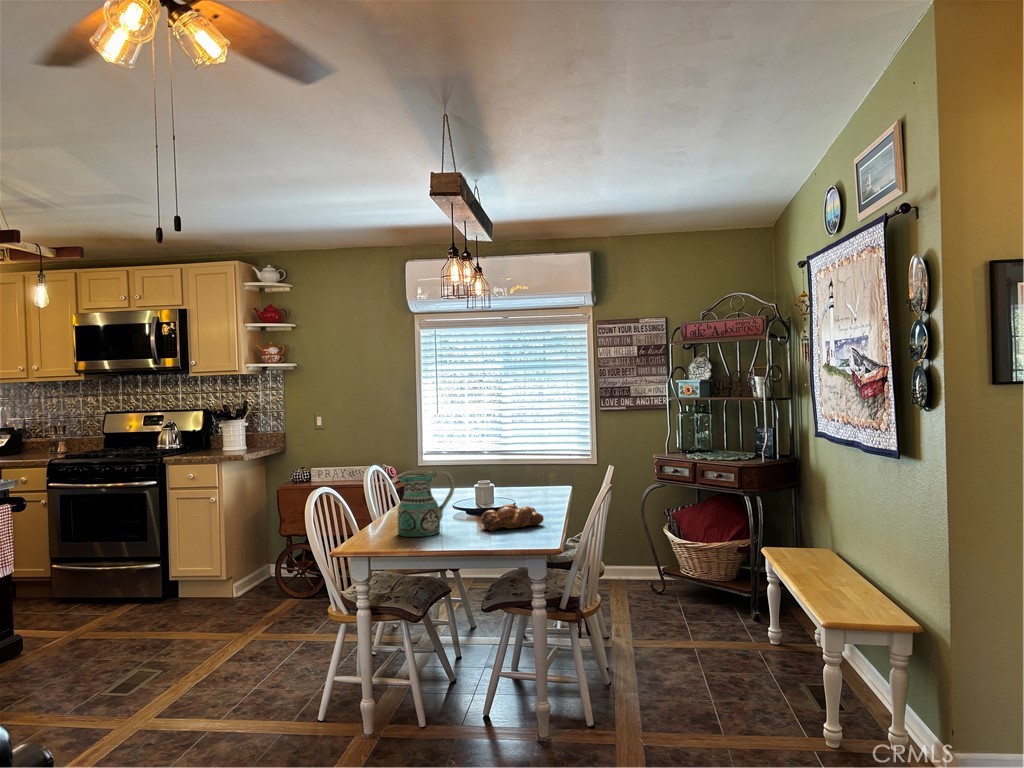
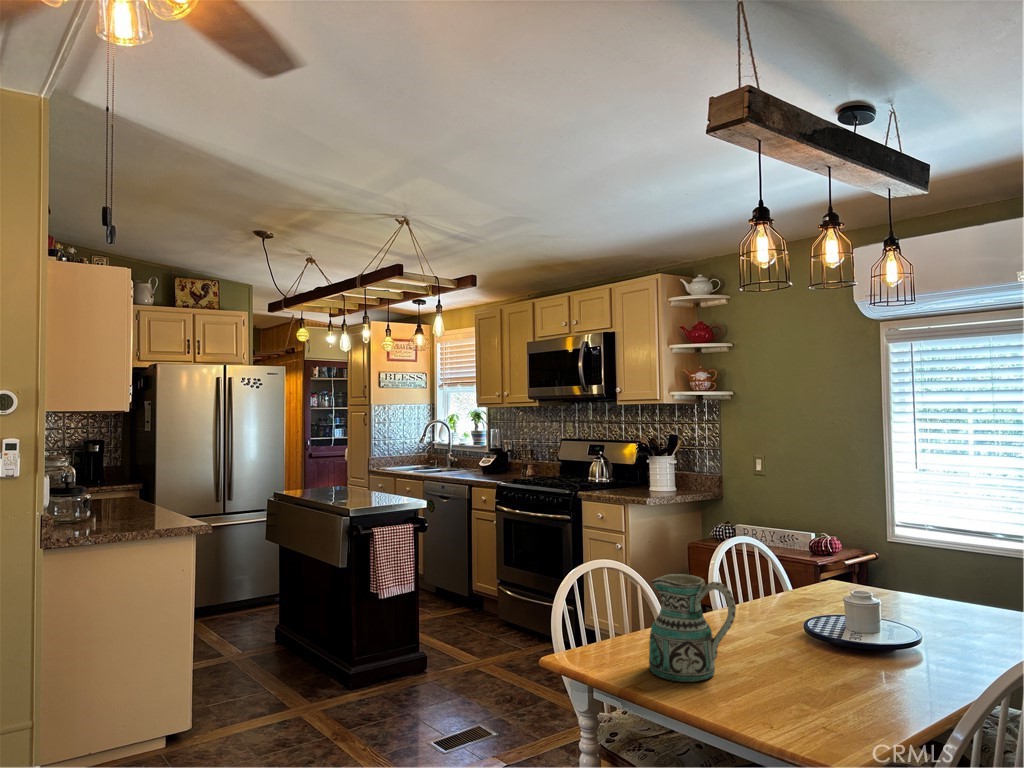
bread loaf: present [481,504,544,530] -> none [775,661,892,713]

